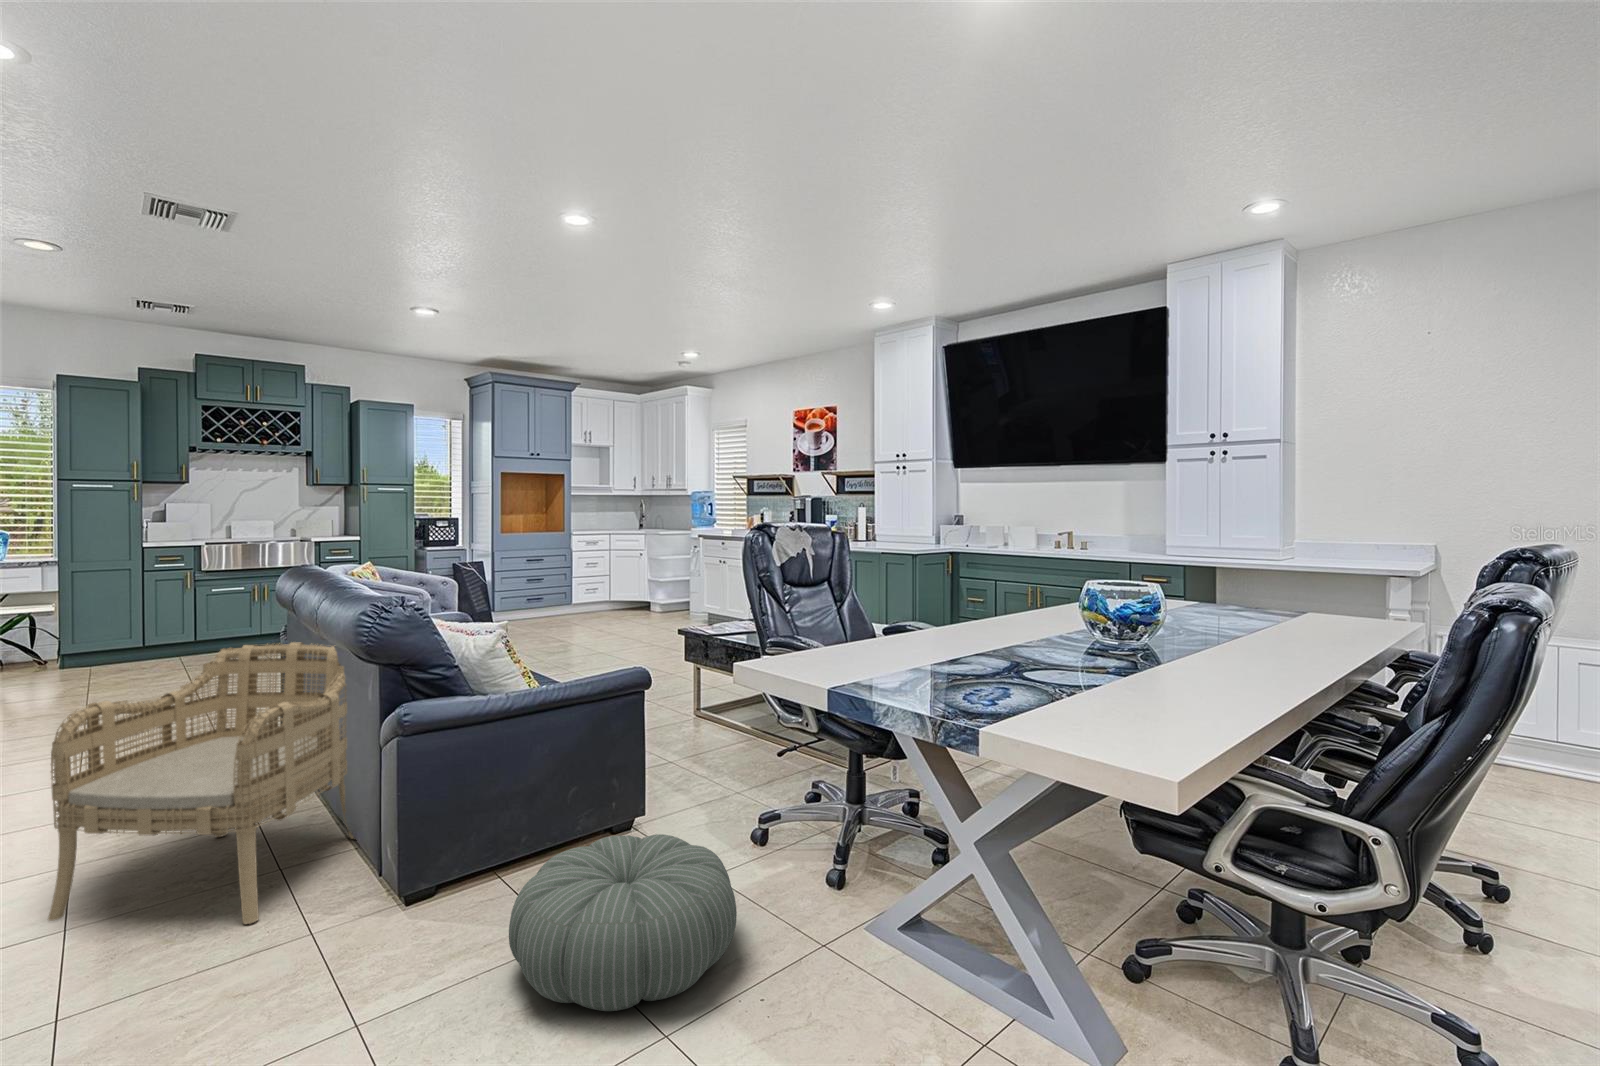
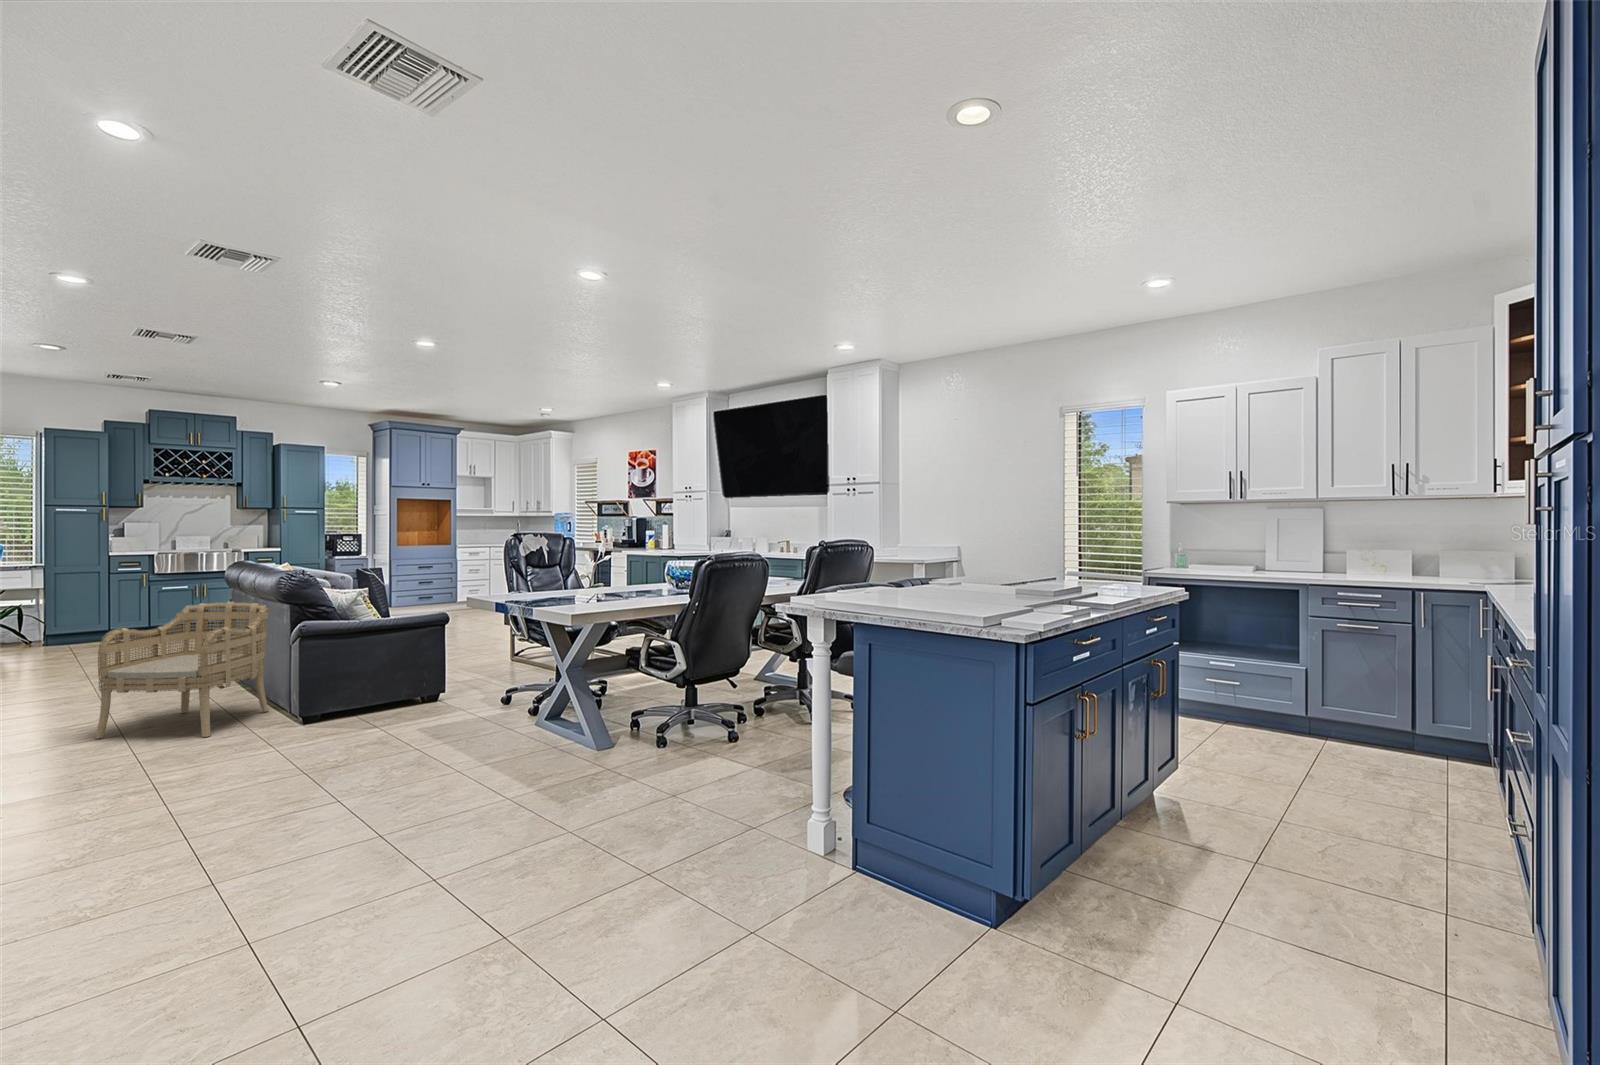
pouf: present [509,834,737,1011] -> none [337,689,456,752]

